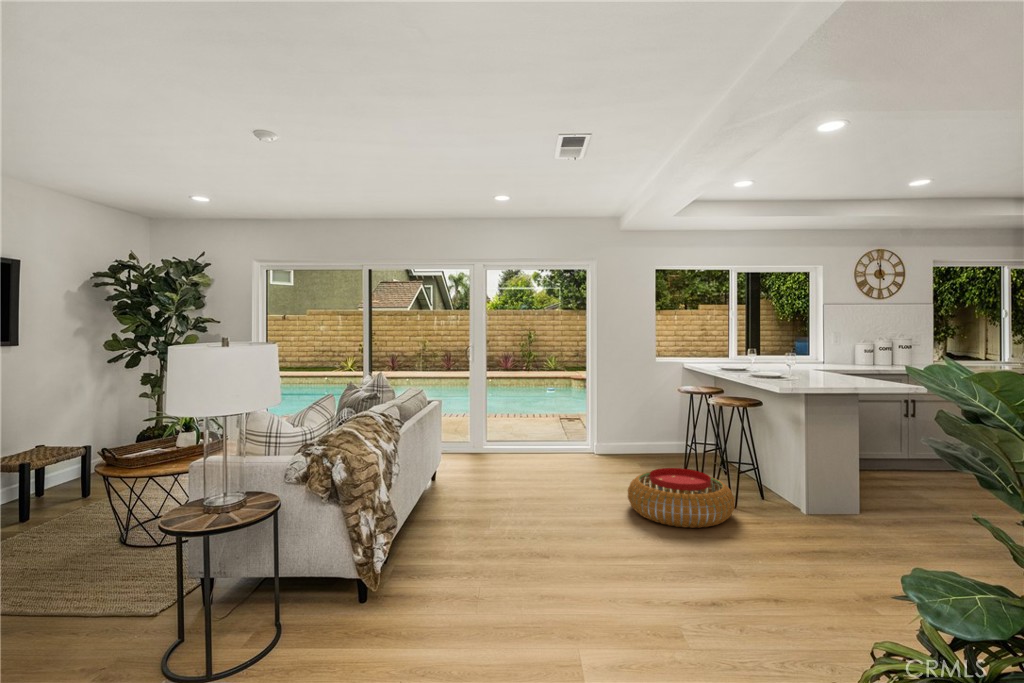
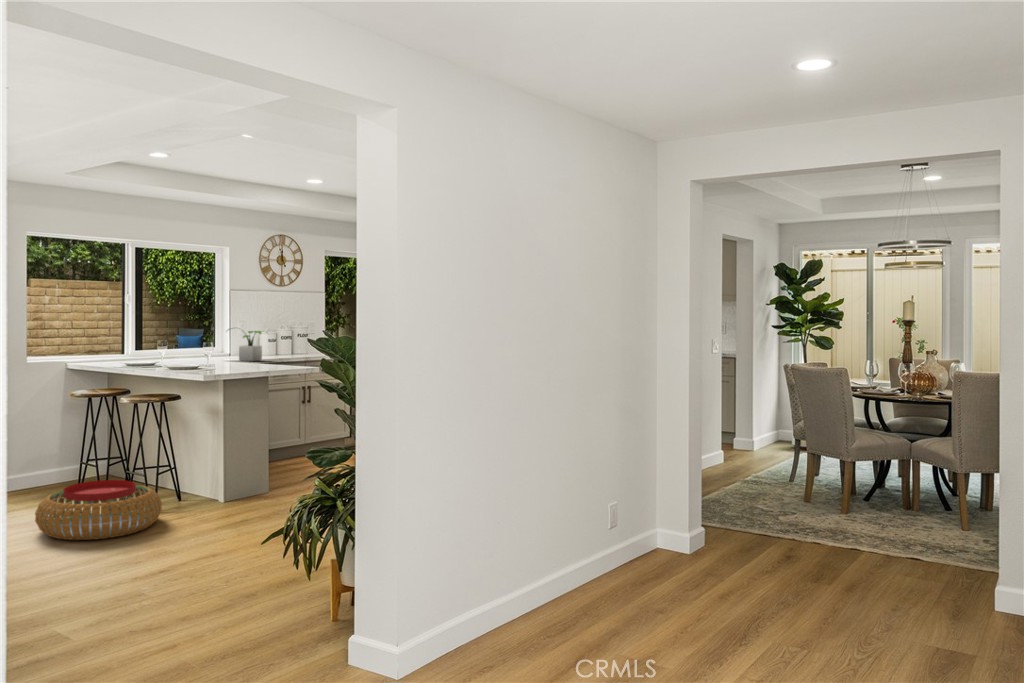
potted plant: none [817,338,863,371] -> present [228,329,262,361]

